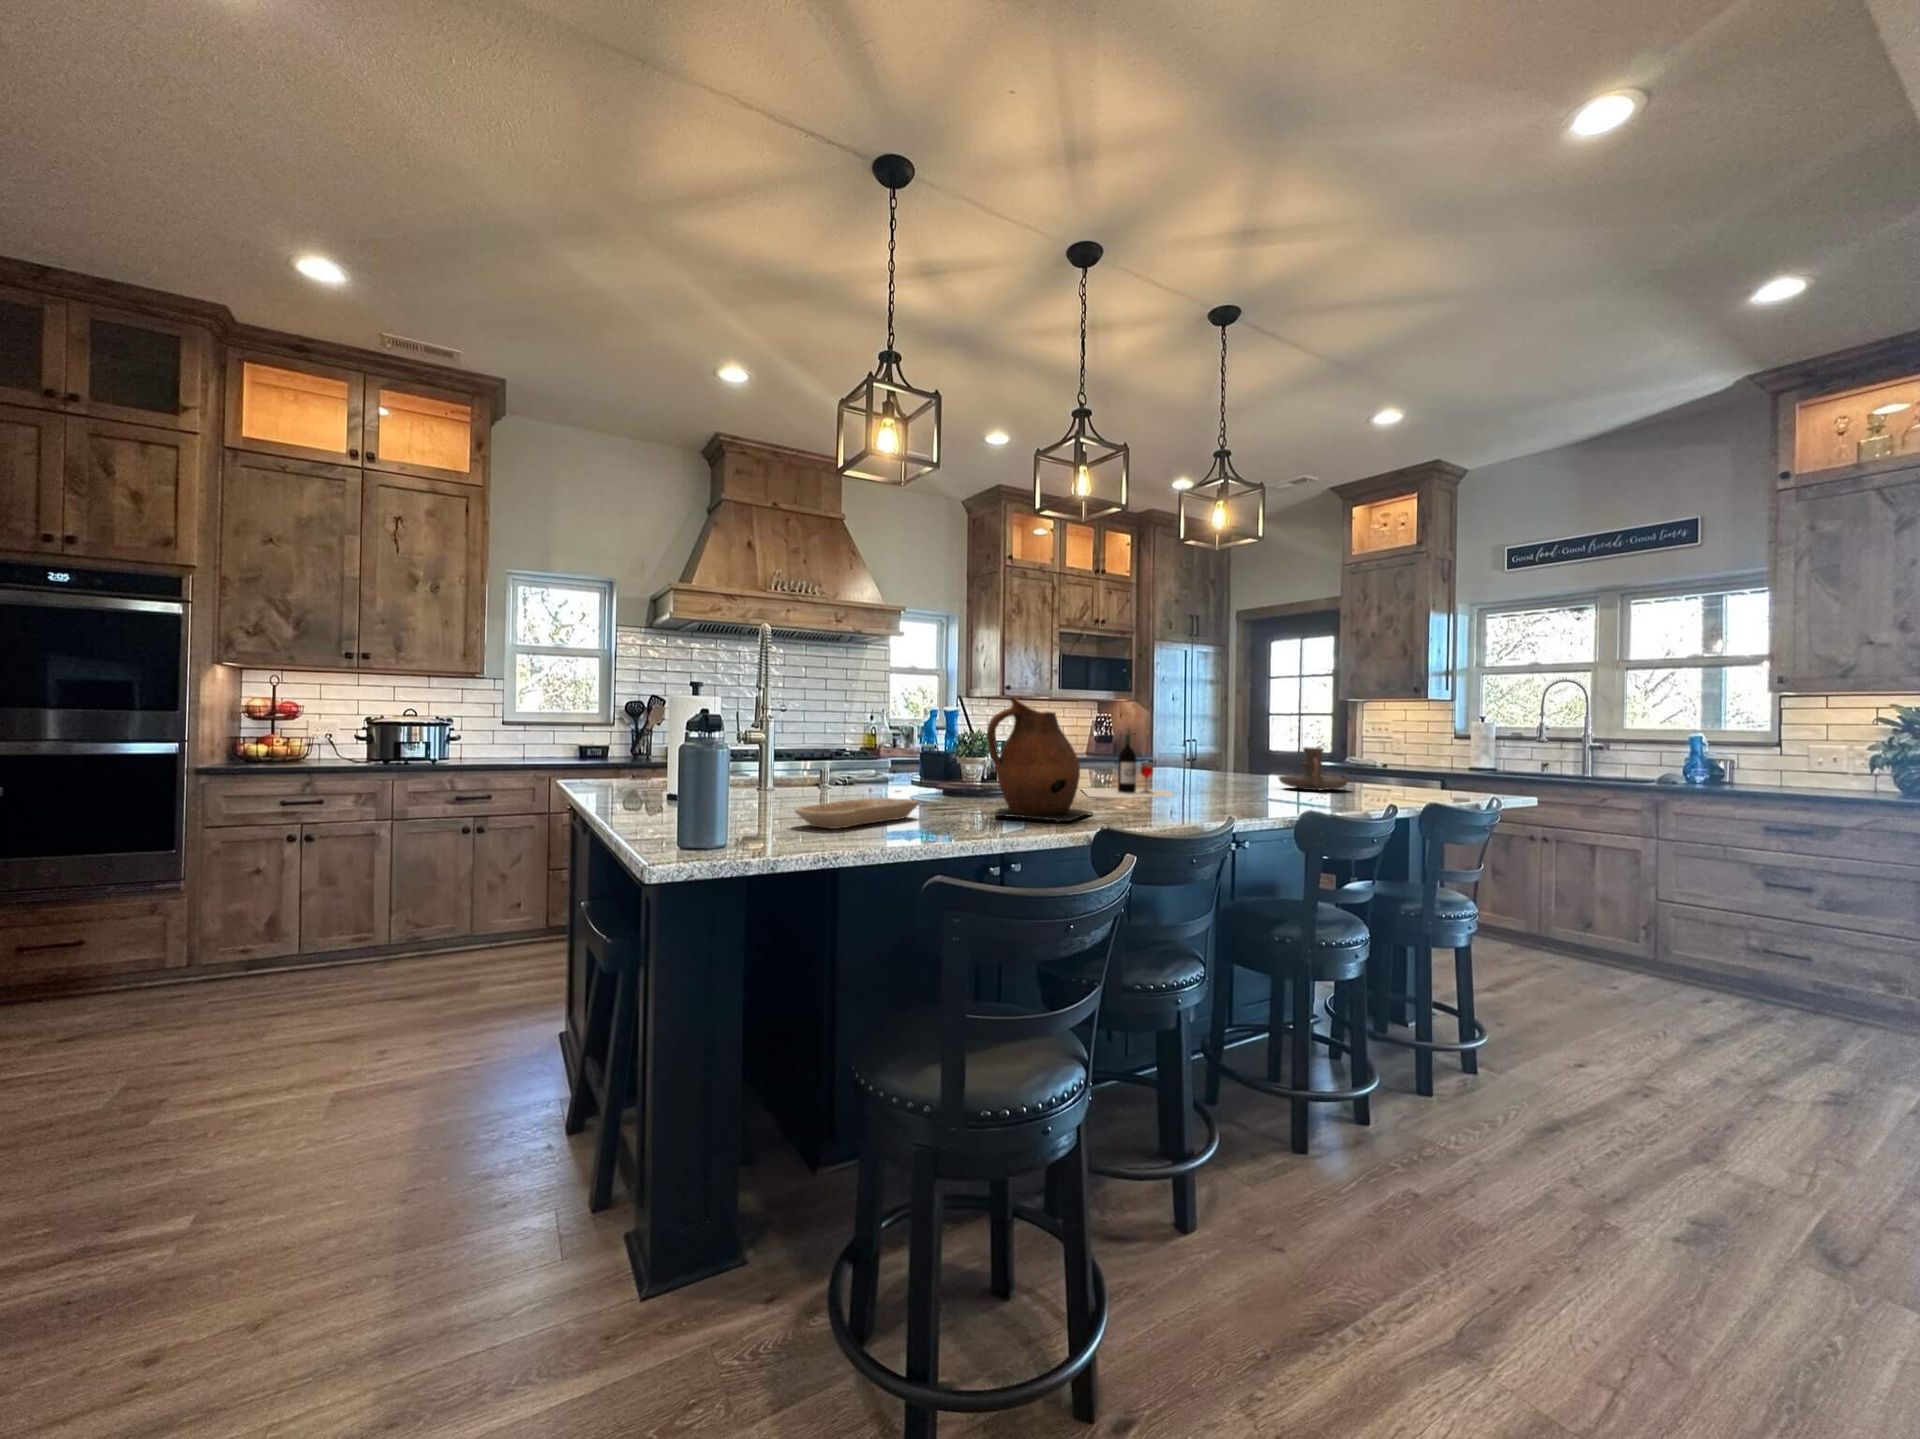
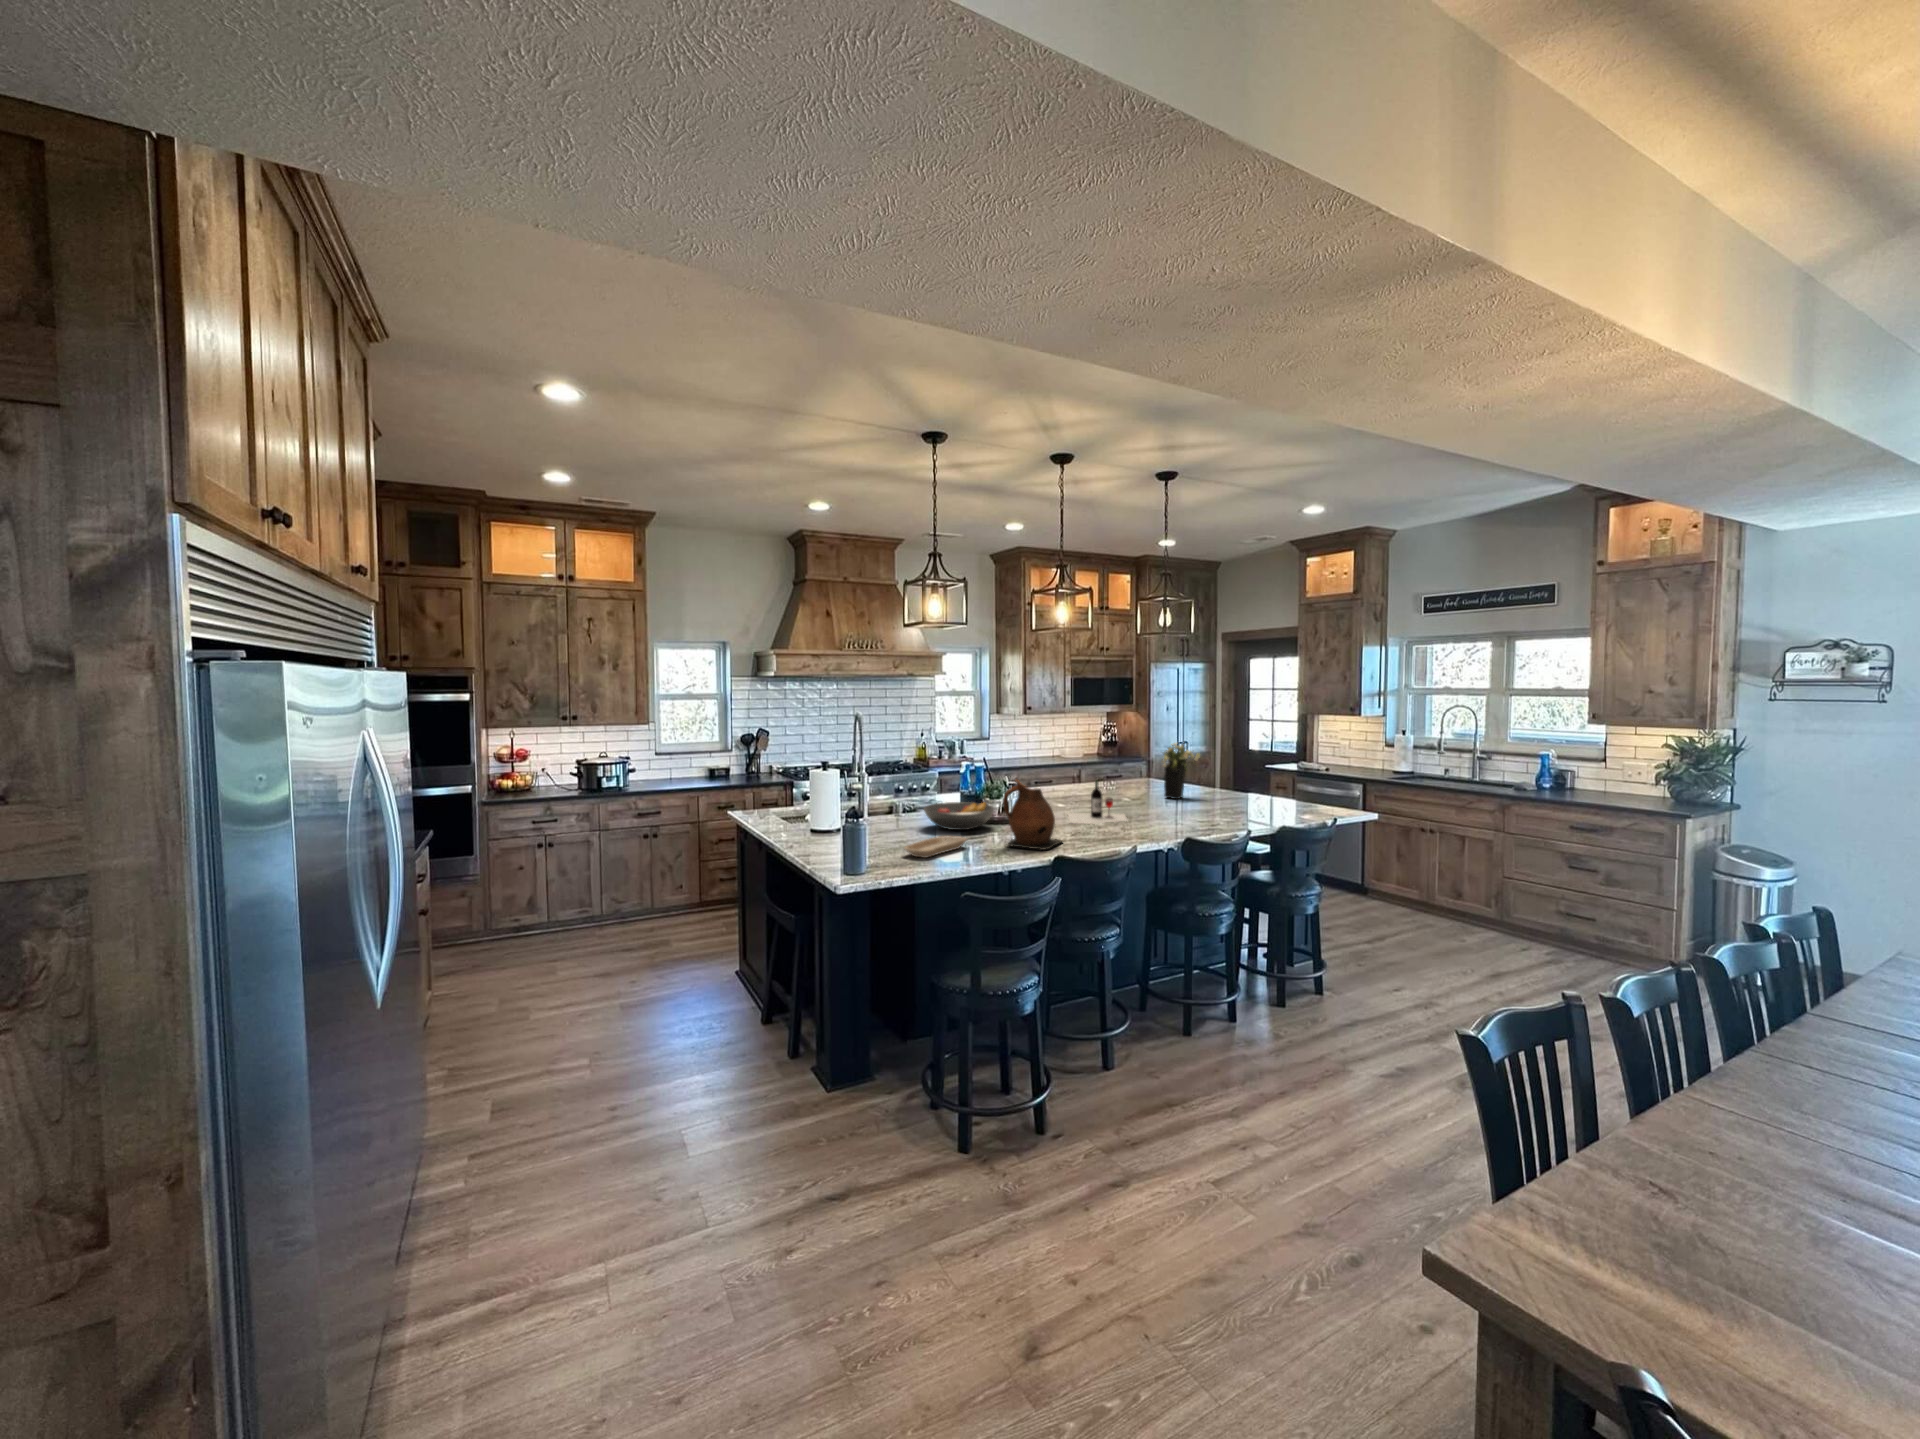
flower arrangement: none [1198,699,1266,781] -> present [1162,743,1200,799]
candle holder: present [1279,747,1348,790] -> none [1202,782,1246,811]
fruit bowl: none [849,756,969,800] -> present [924,802,994,830]

